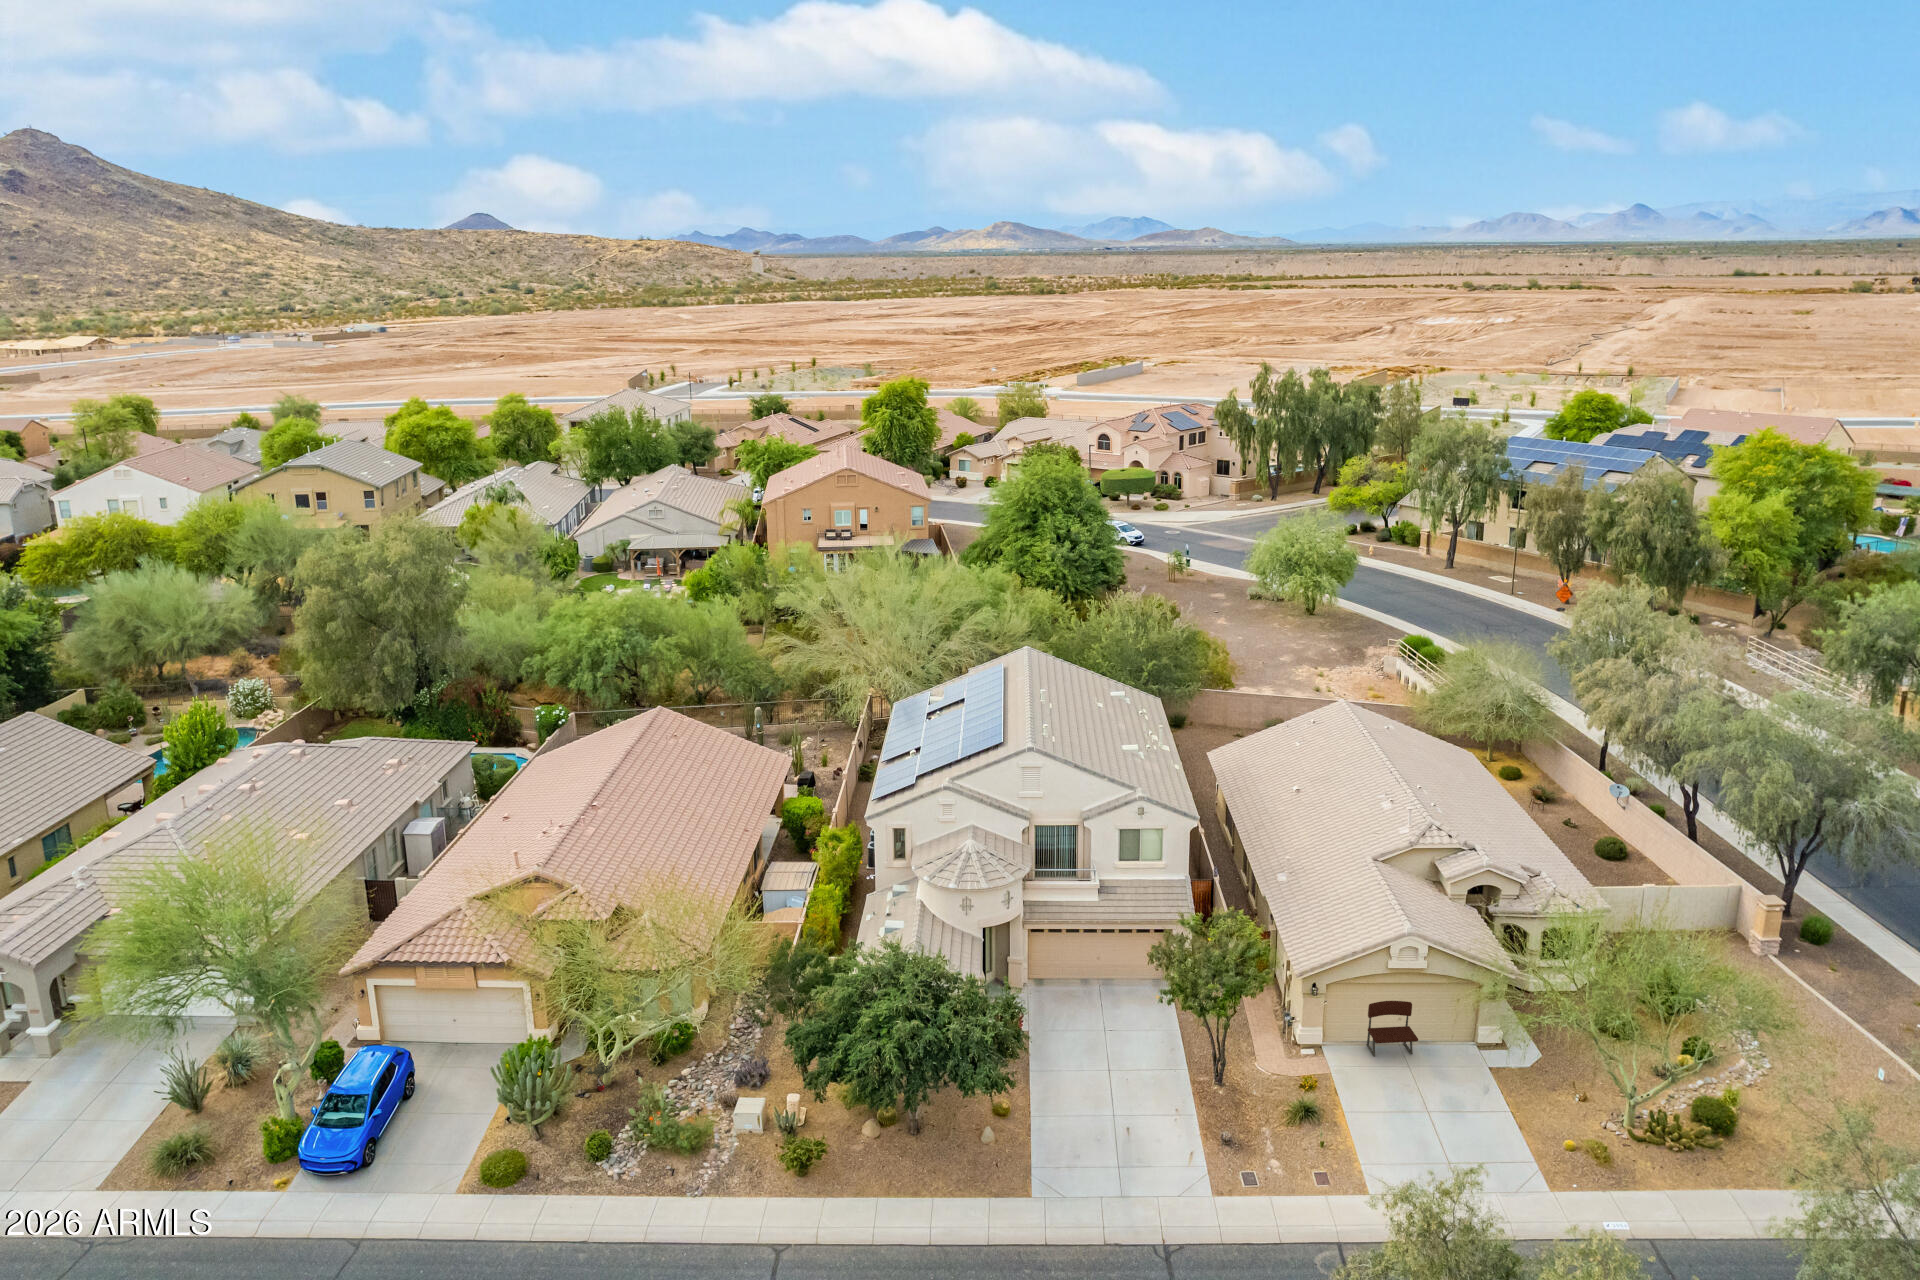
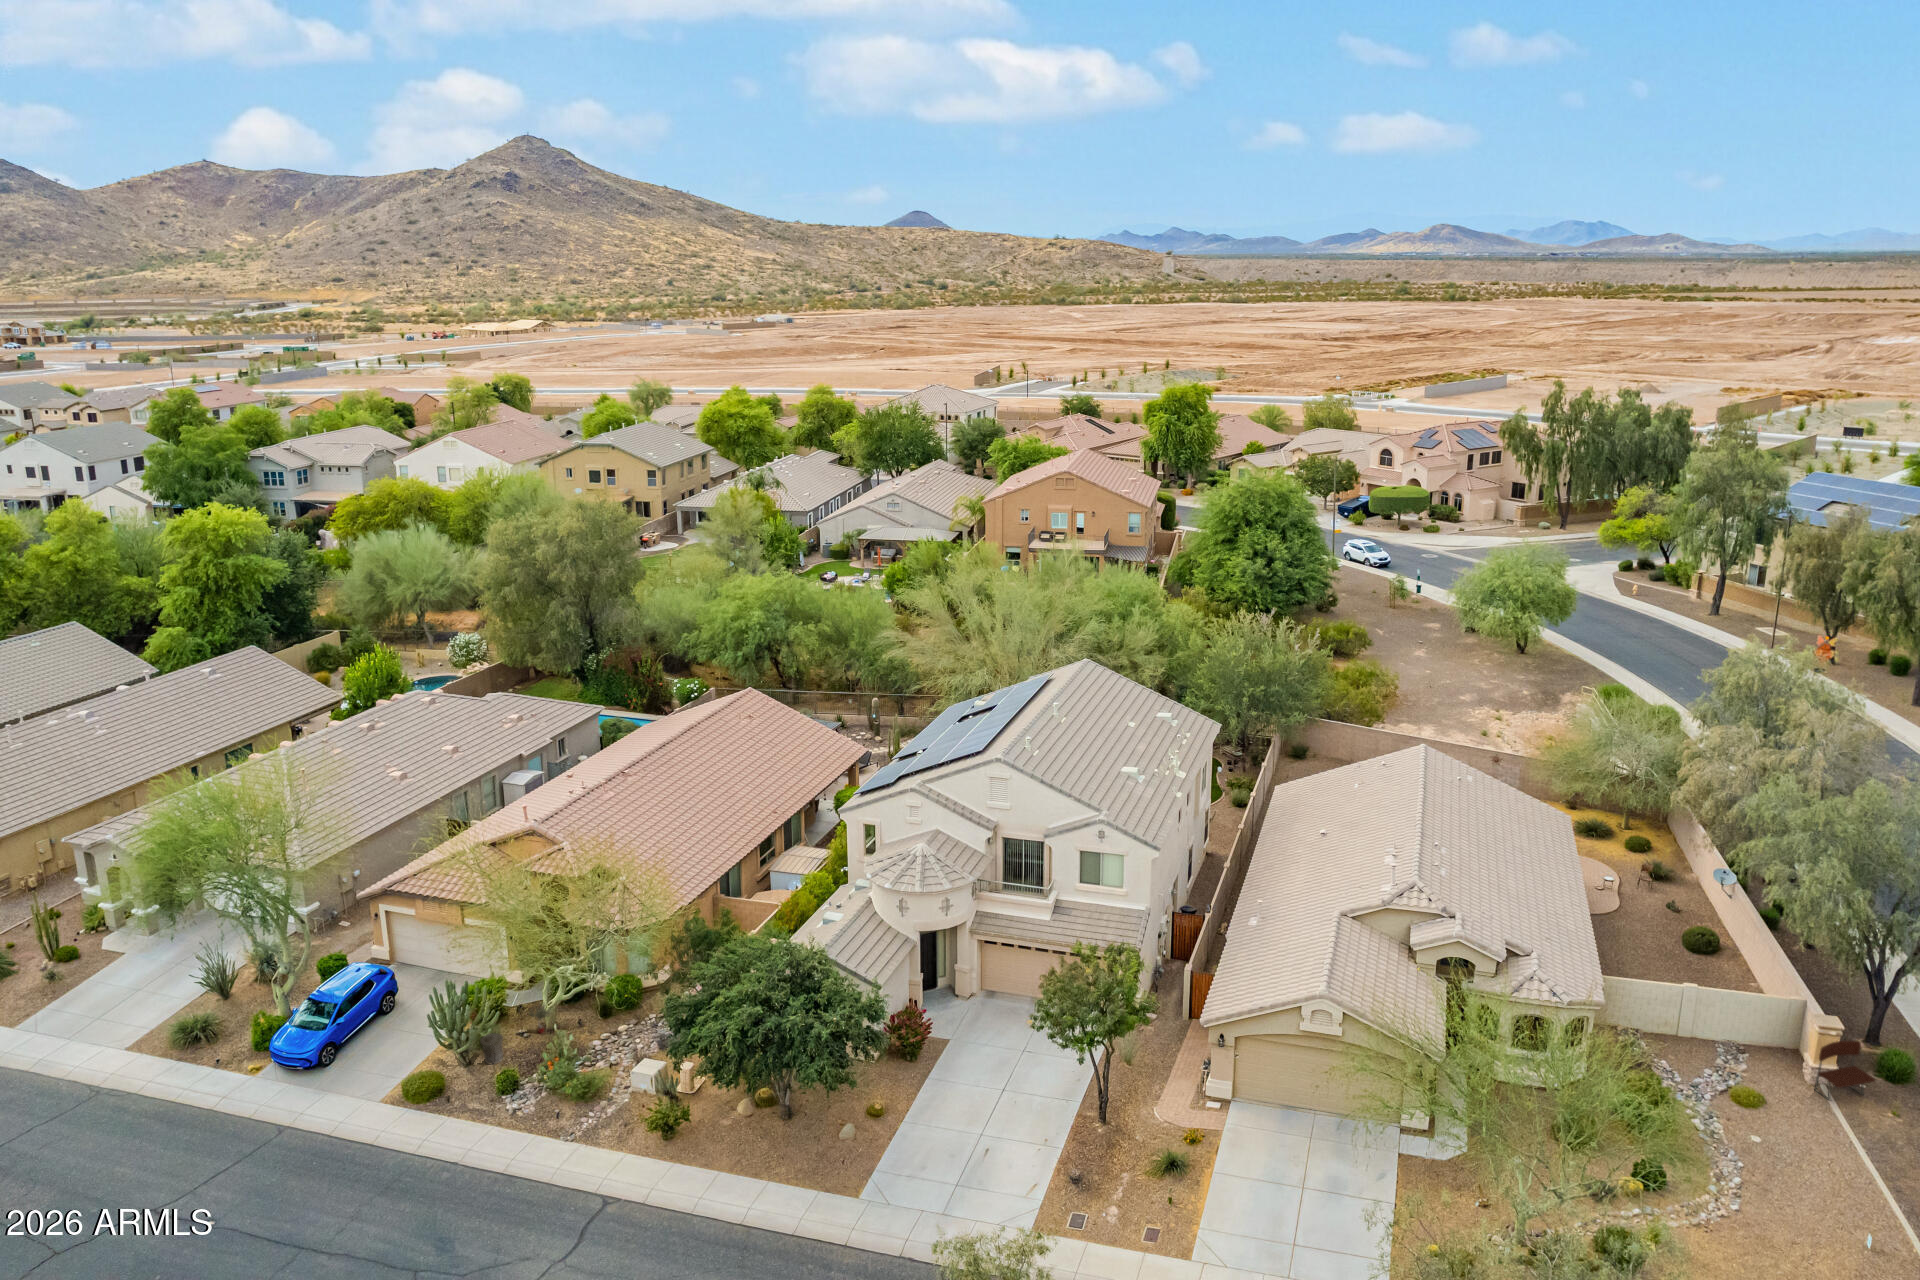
bench: present [1366,1001,1418,1057] -> present [1814,1041,1875,1100]
trash can: none [549,1097,574,1133] -> present [480,1033,503,1065]

